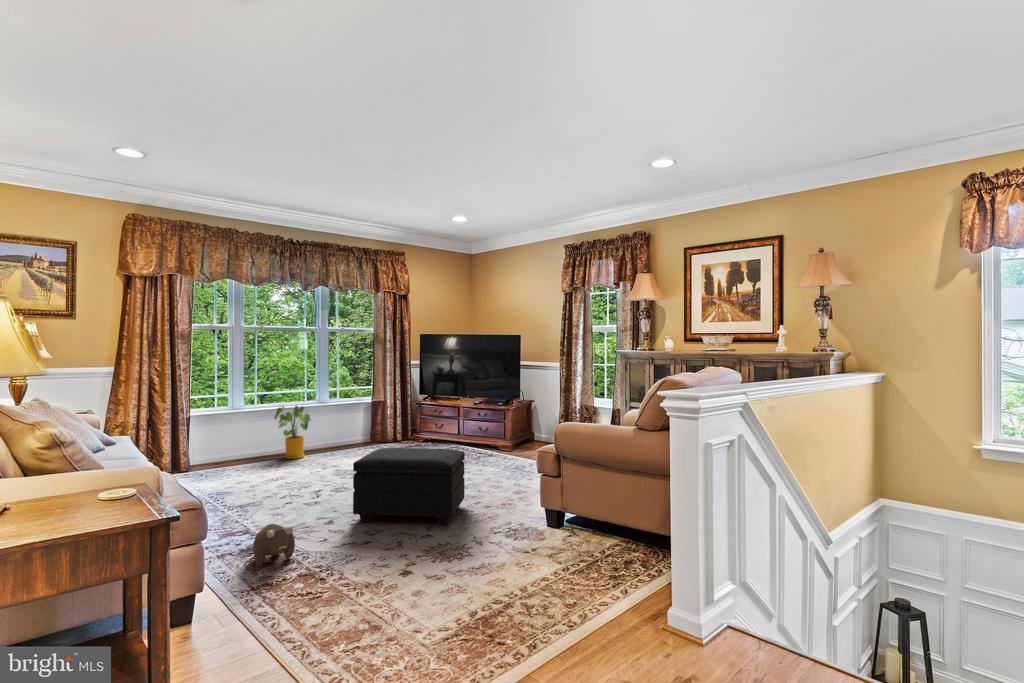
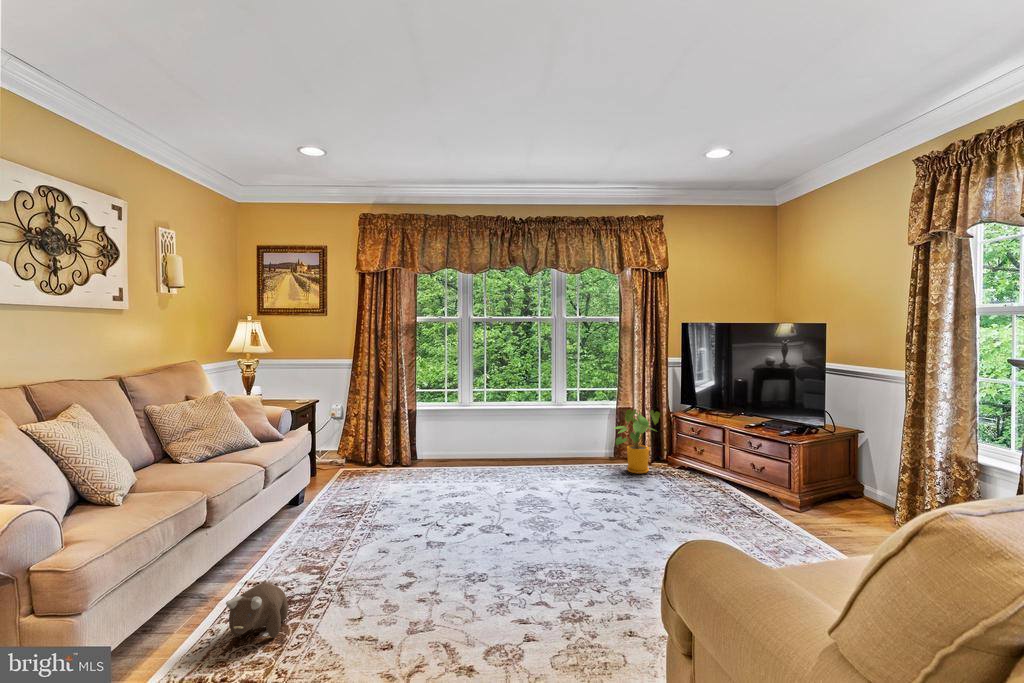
house plant: present [274,406,311,459] -> present [614,409,660,474]
footstool: present [353,448,465,524] -> none [415,492,588,653]

